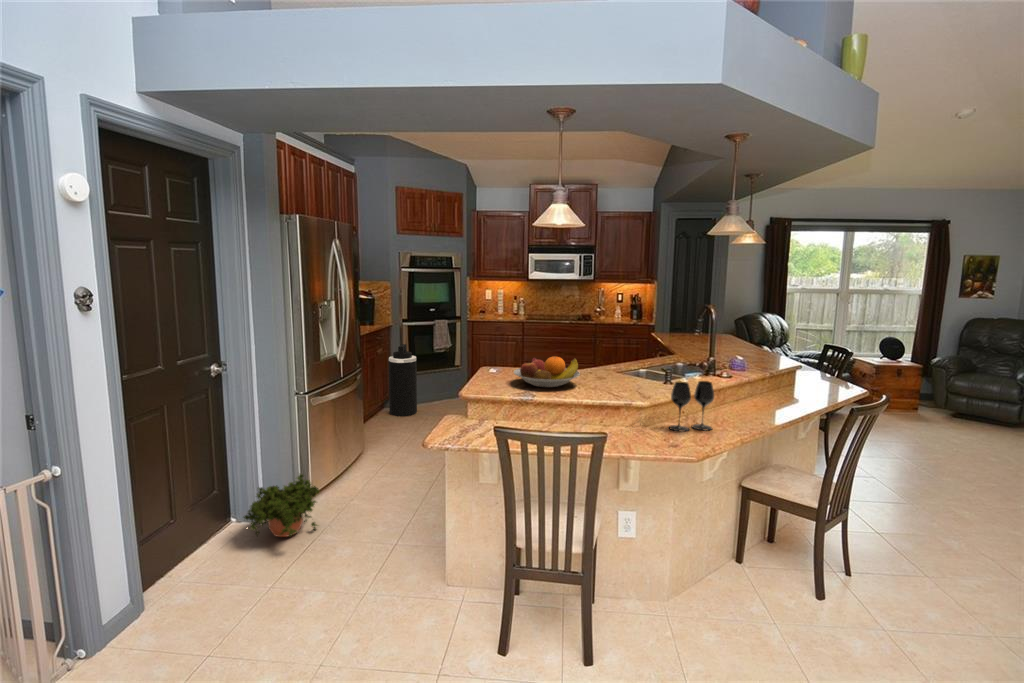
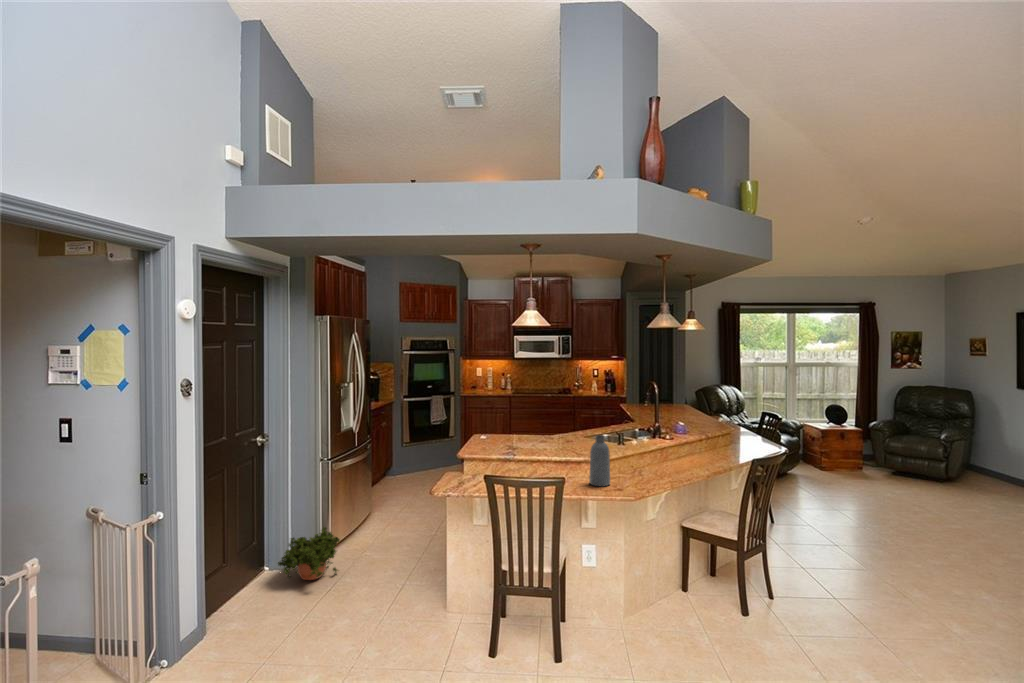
trash can: present [389,344,417,416] -> none [391,418,416,483]
fruit bowl: present [514,357,580,387] -> none [499,424,551,449]
vase: none [633,373,662,440] -> present [589,435,610,486]
wine glass: present [669,381,714,431] -> none [618,441,652,480]

